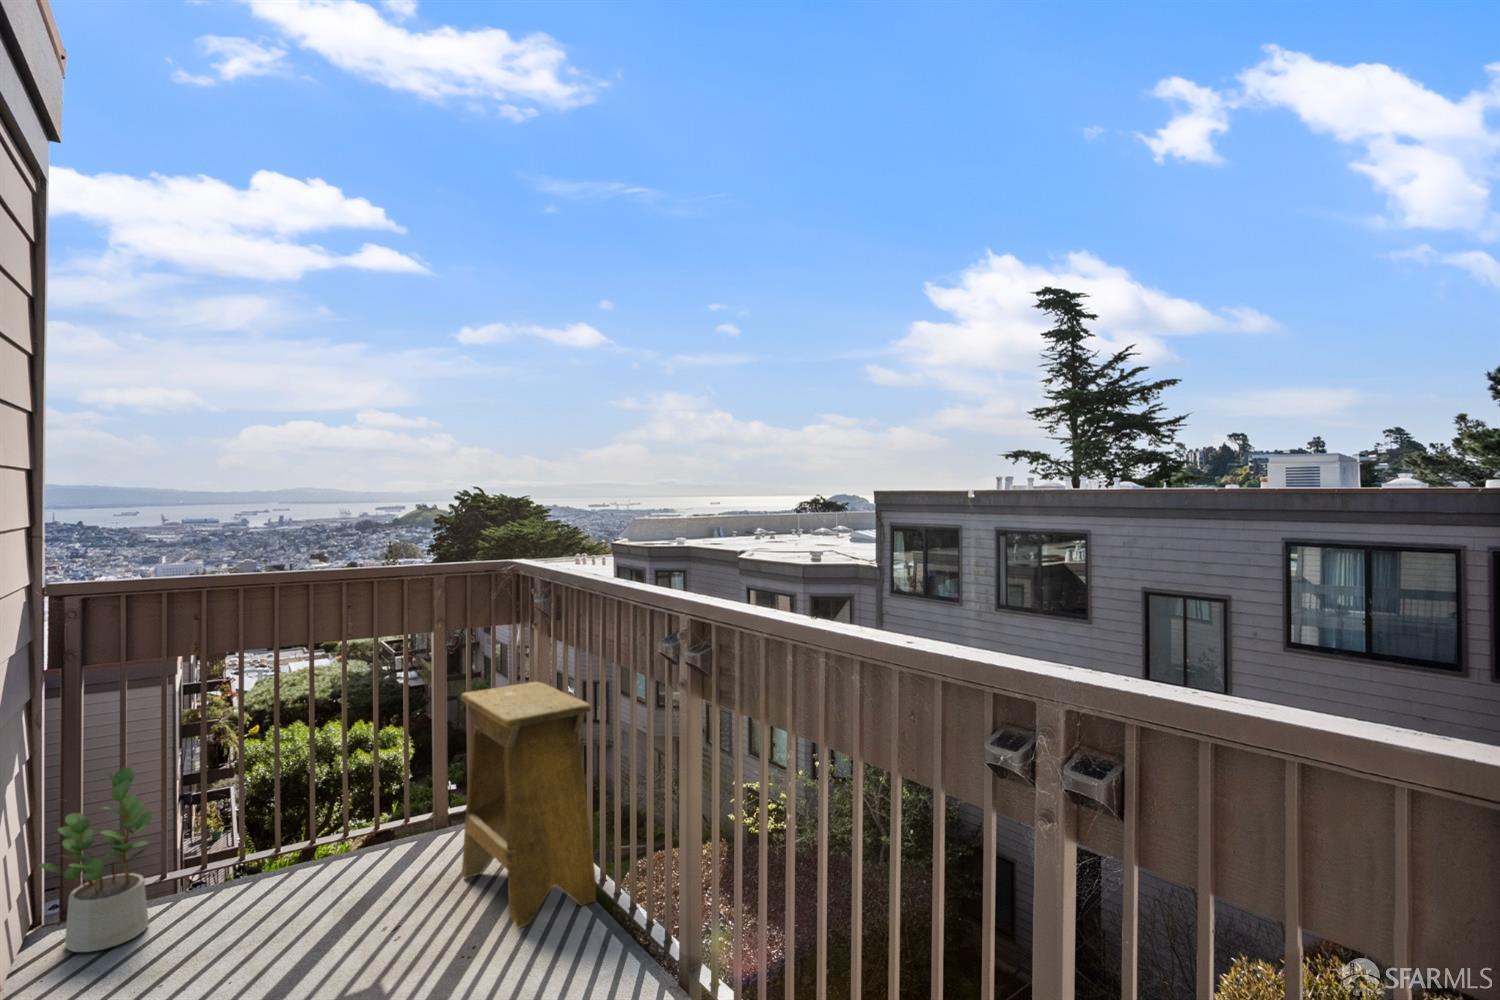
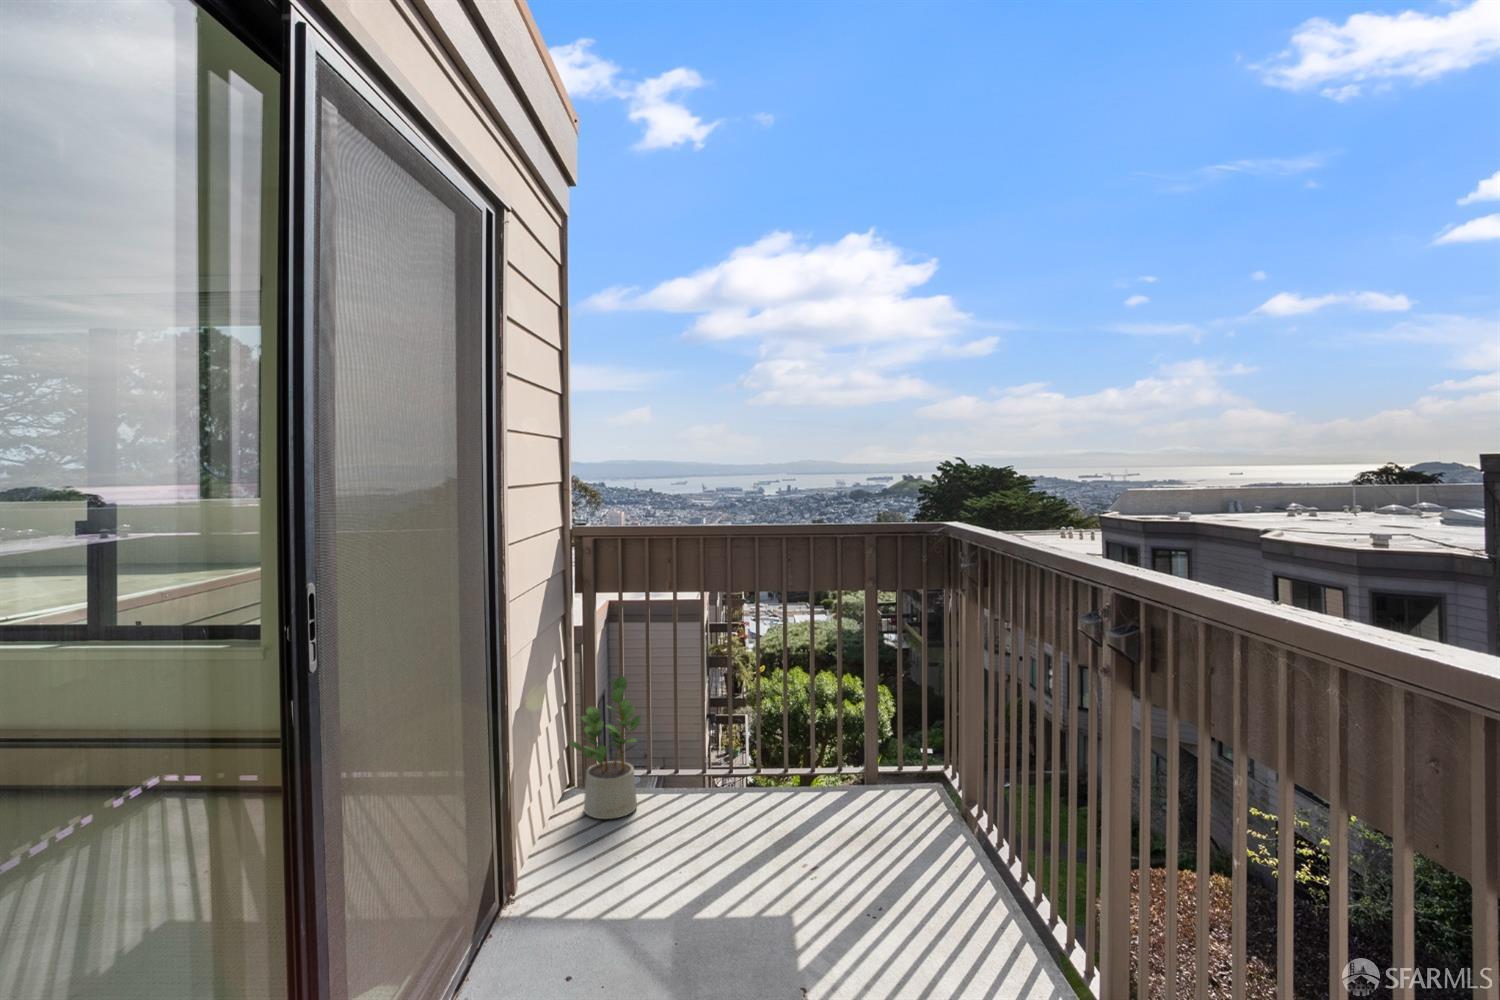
stool: present [461,682,596,928] -> none [882,649,1015,905]

